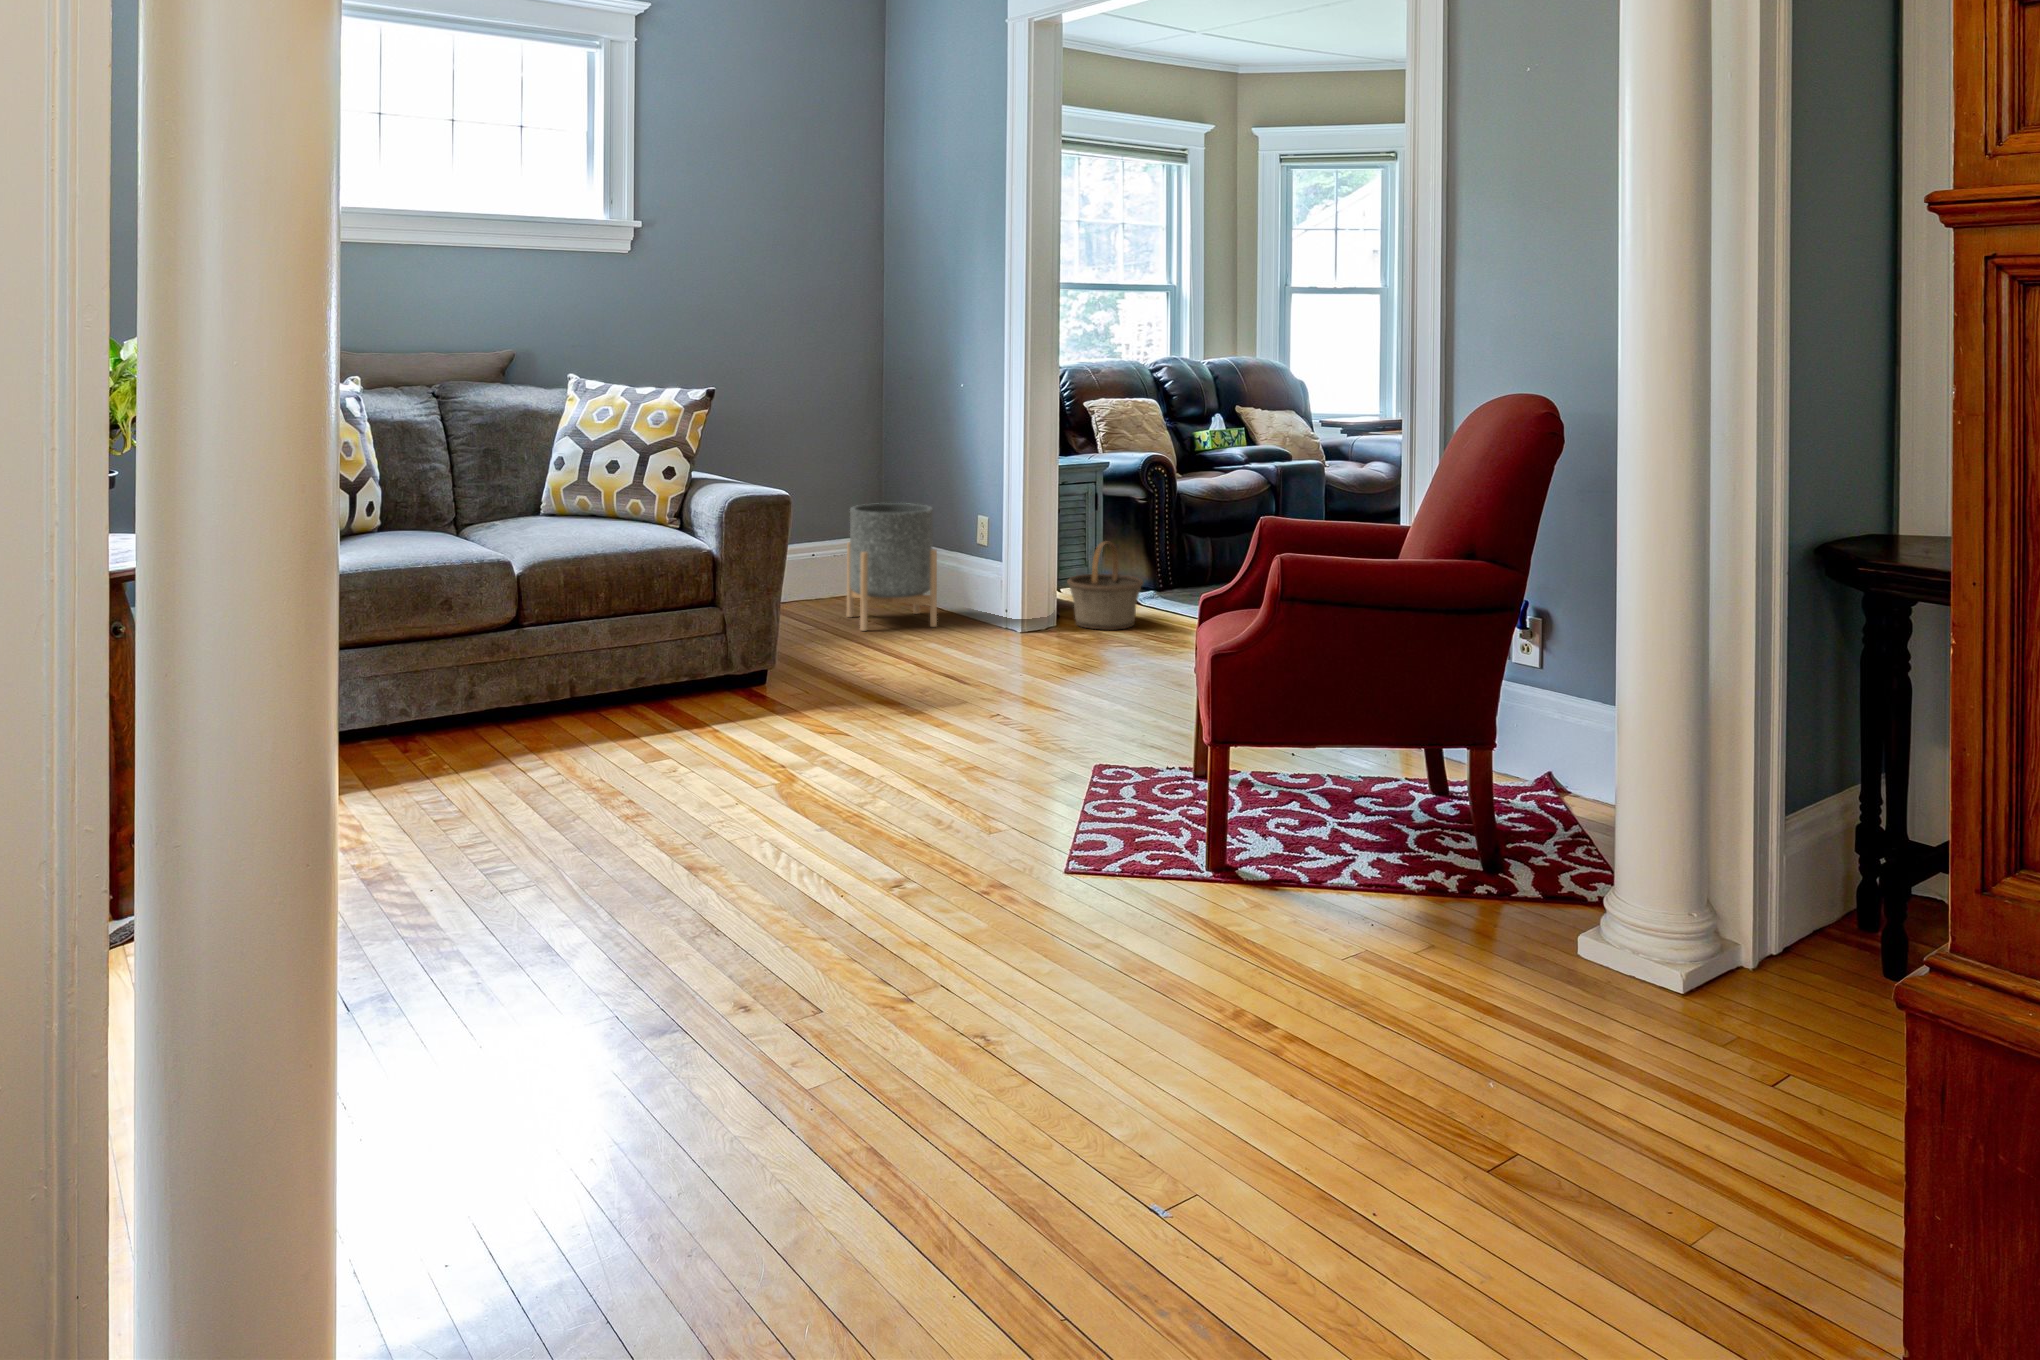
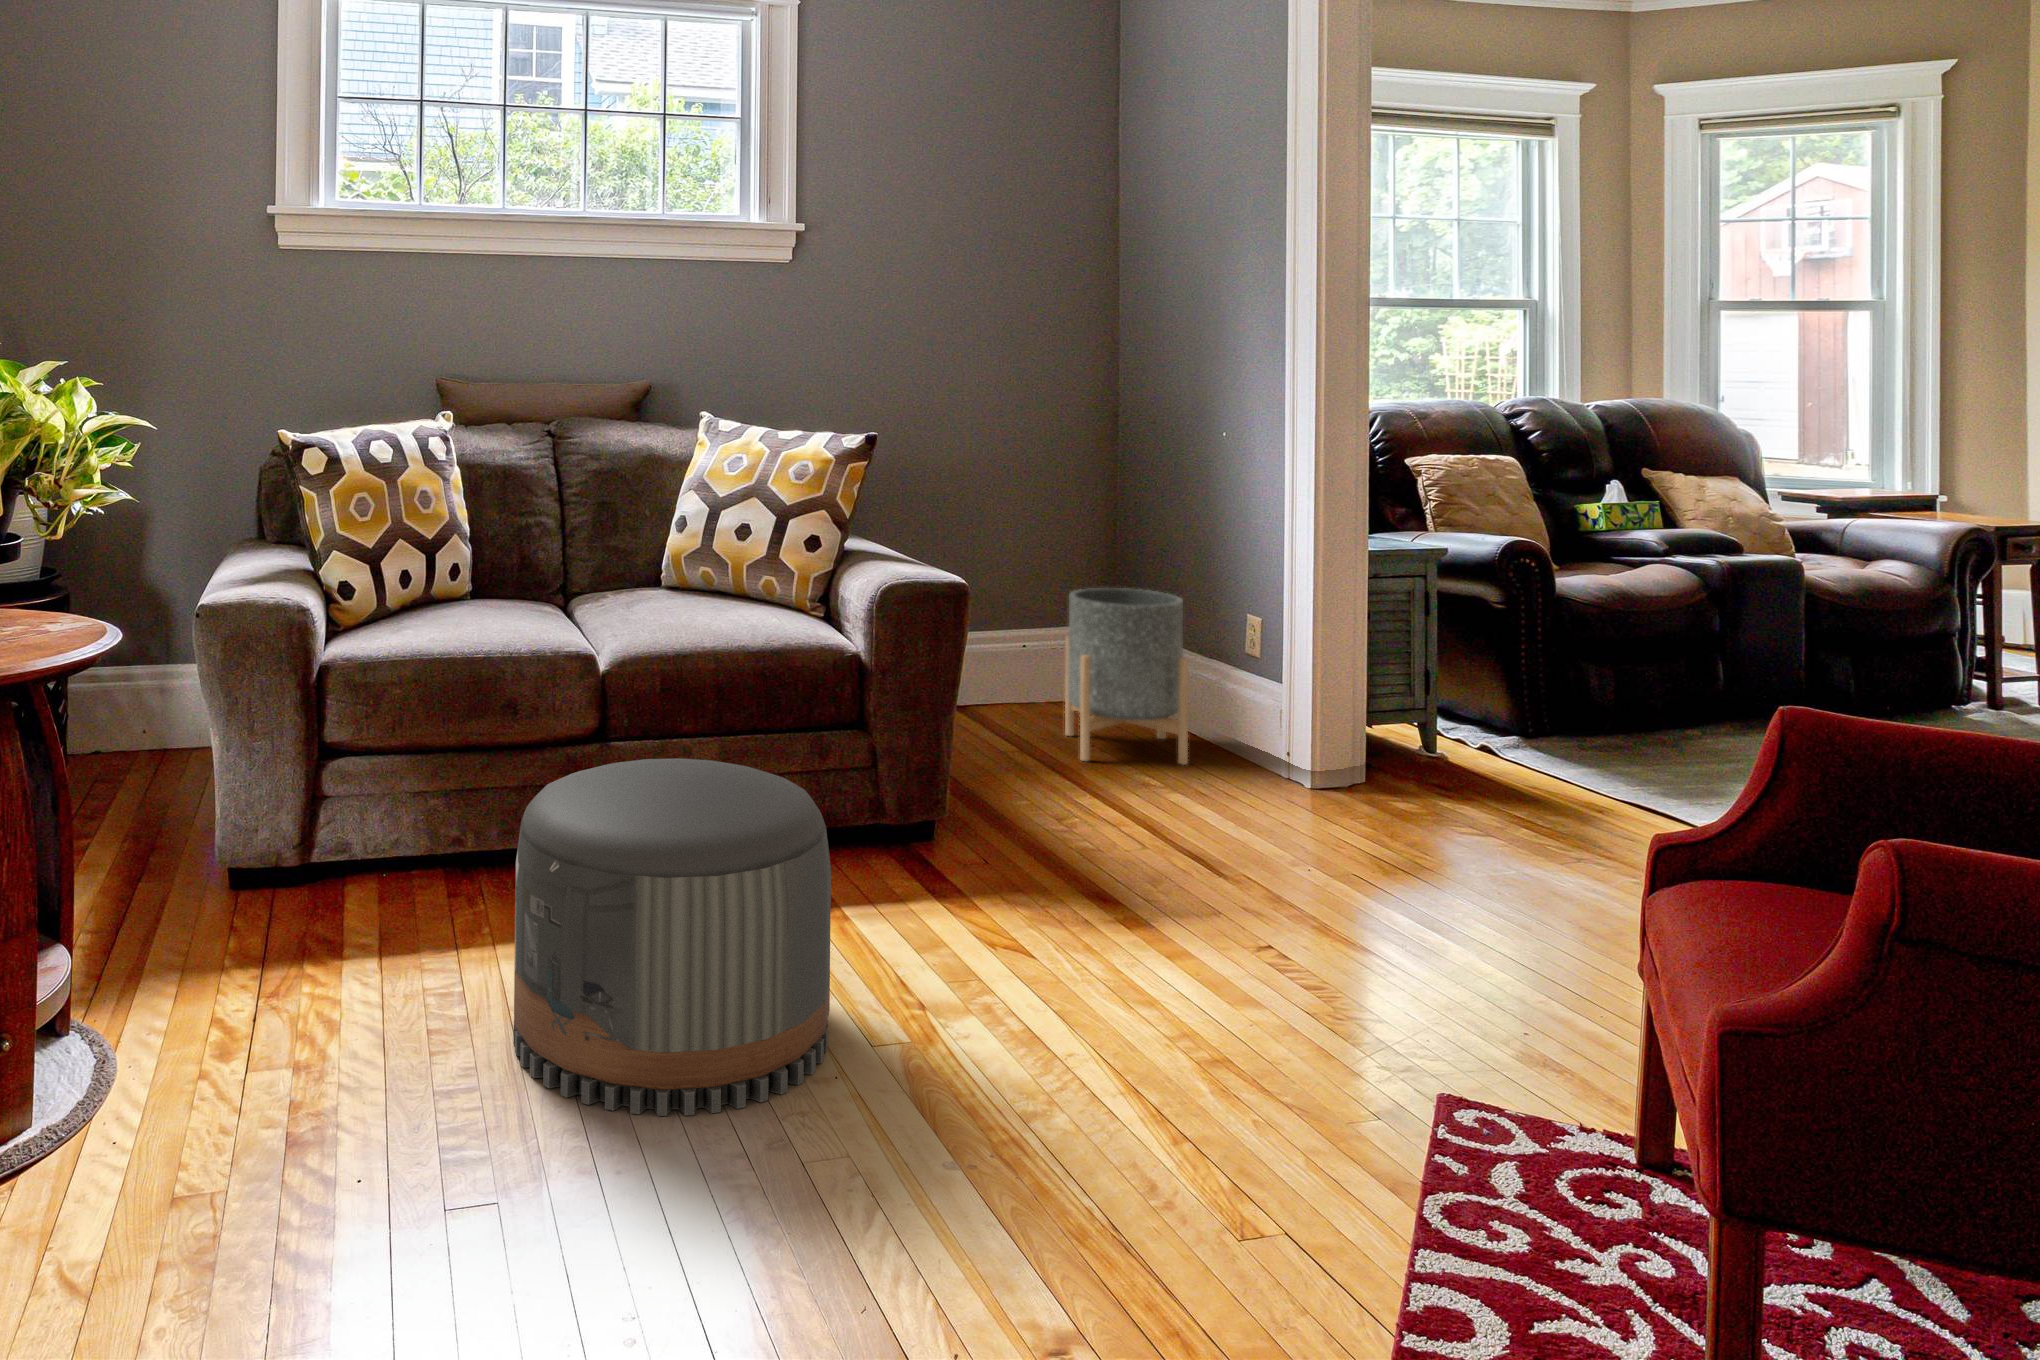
basket: present [1067,541,1144,630] -> none [1383,665,1507,798]
pouf: none [502,615,727,835] -> present [513,758,831,1116]

